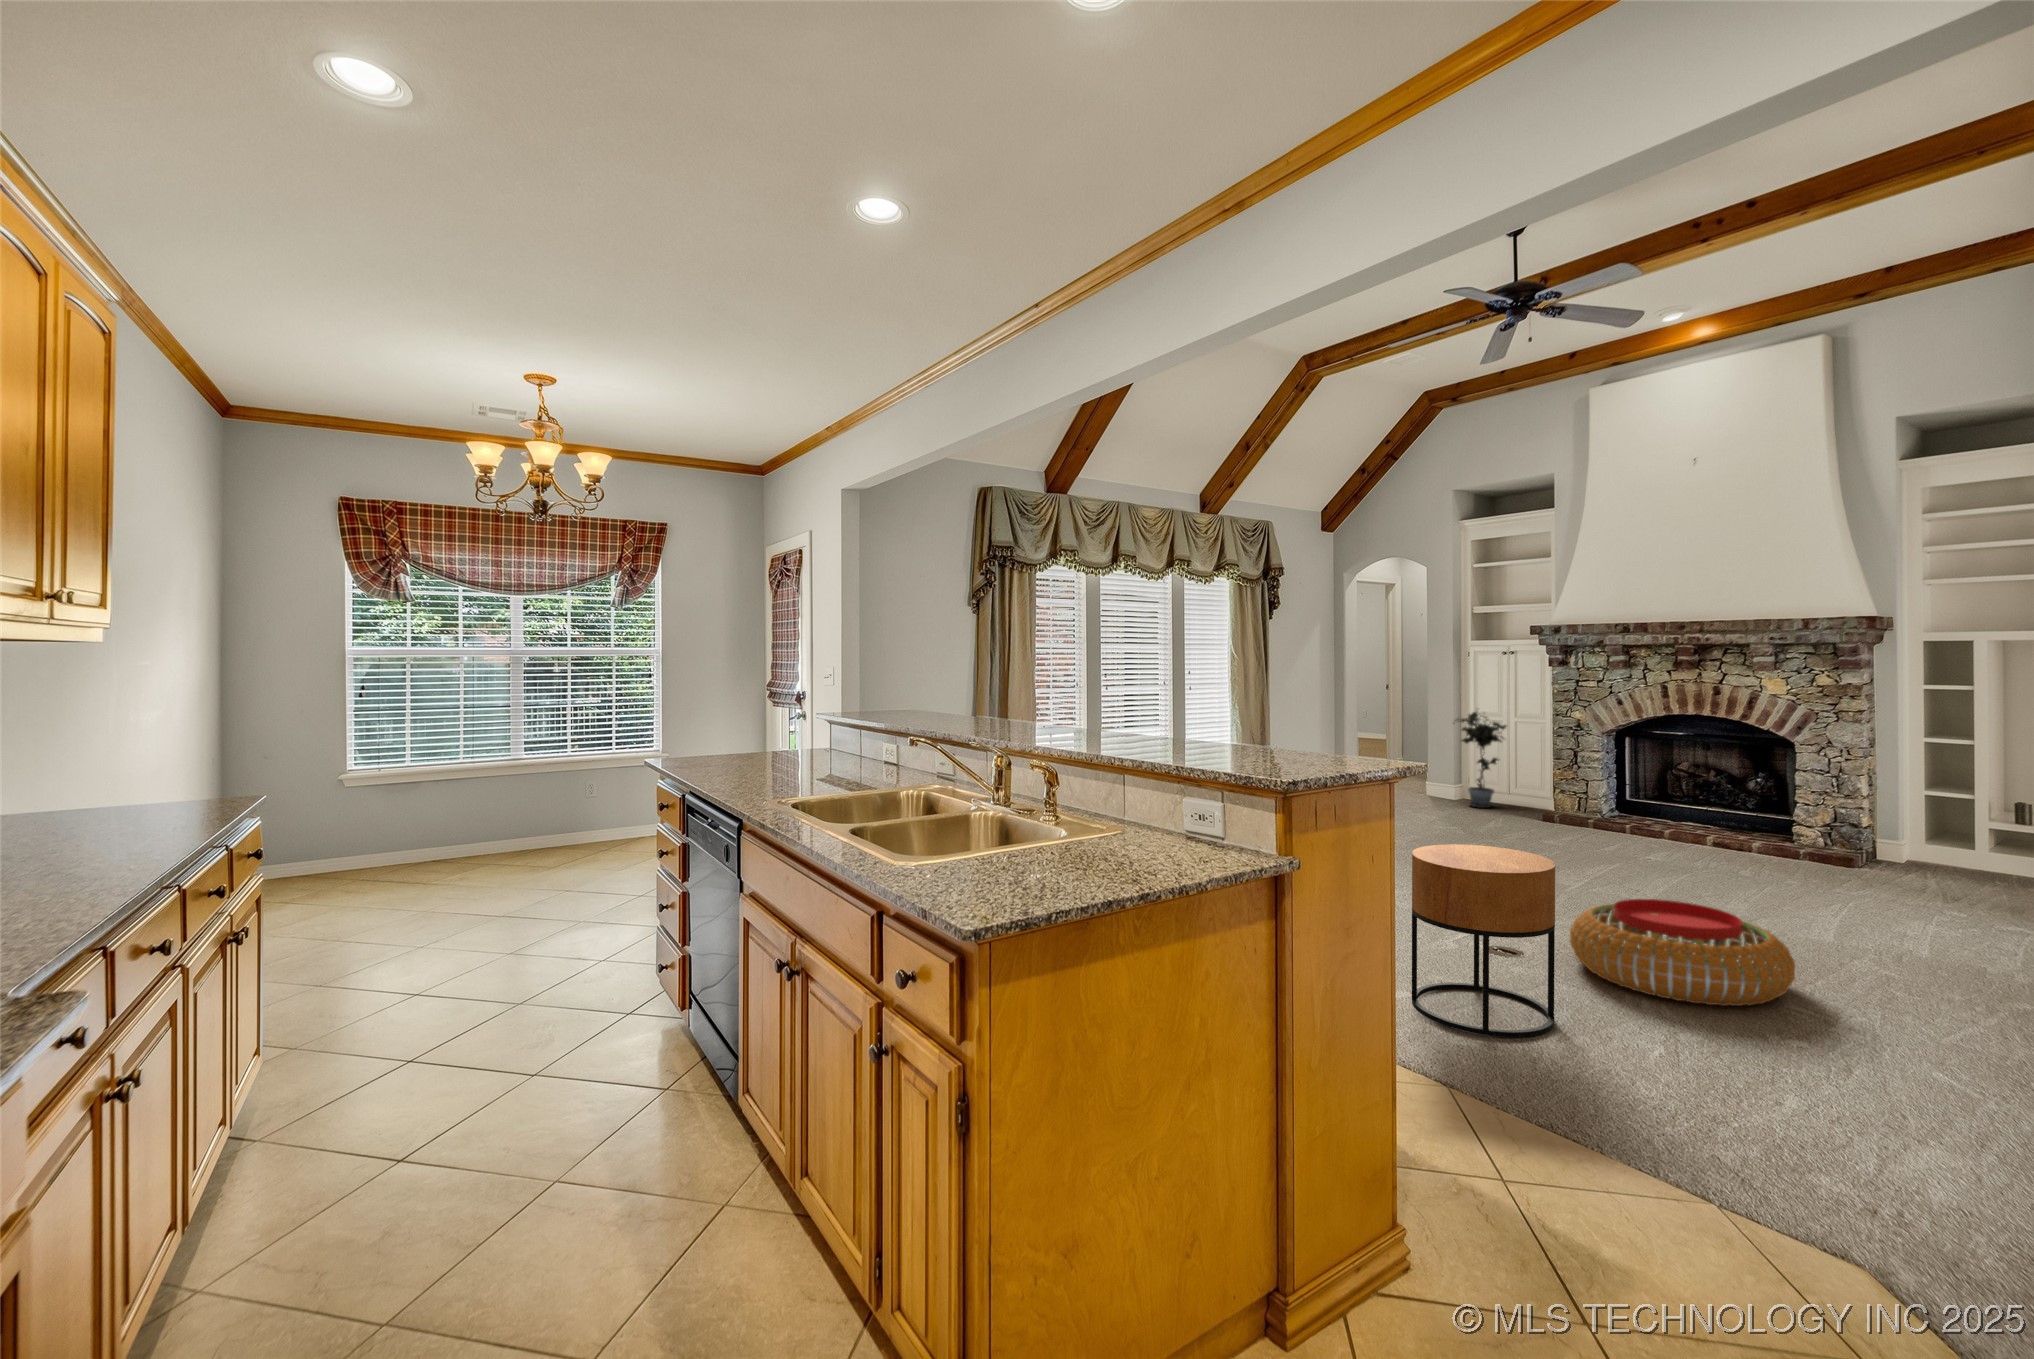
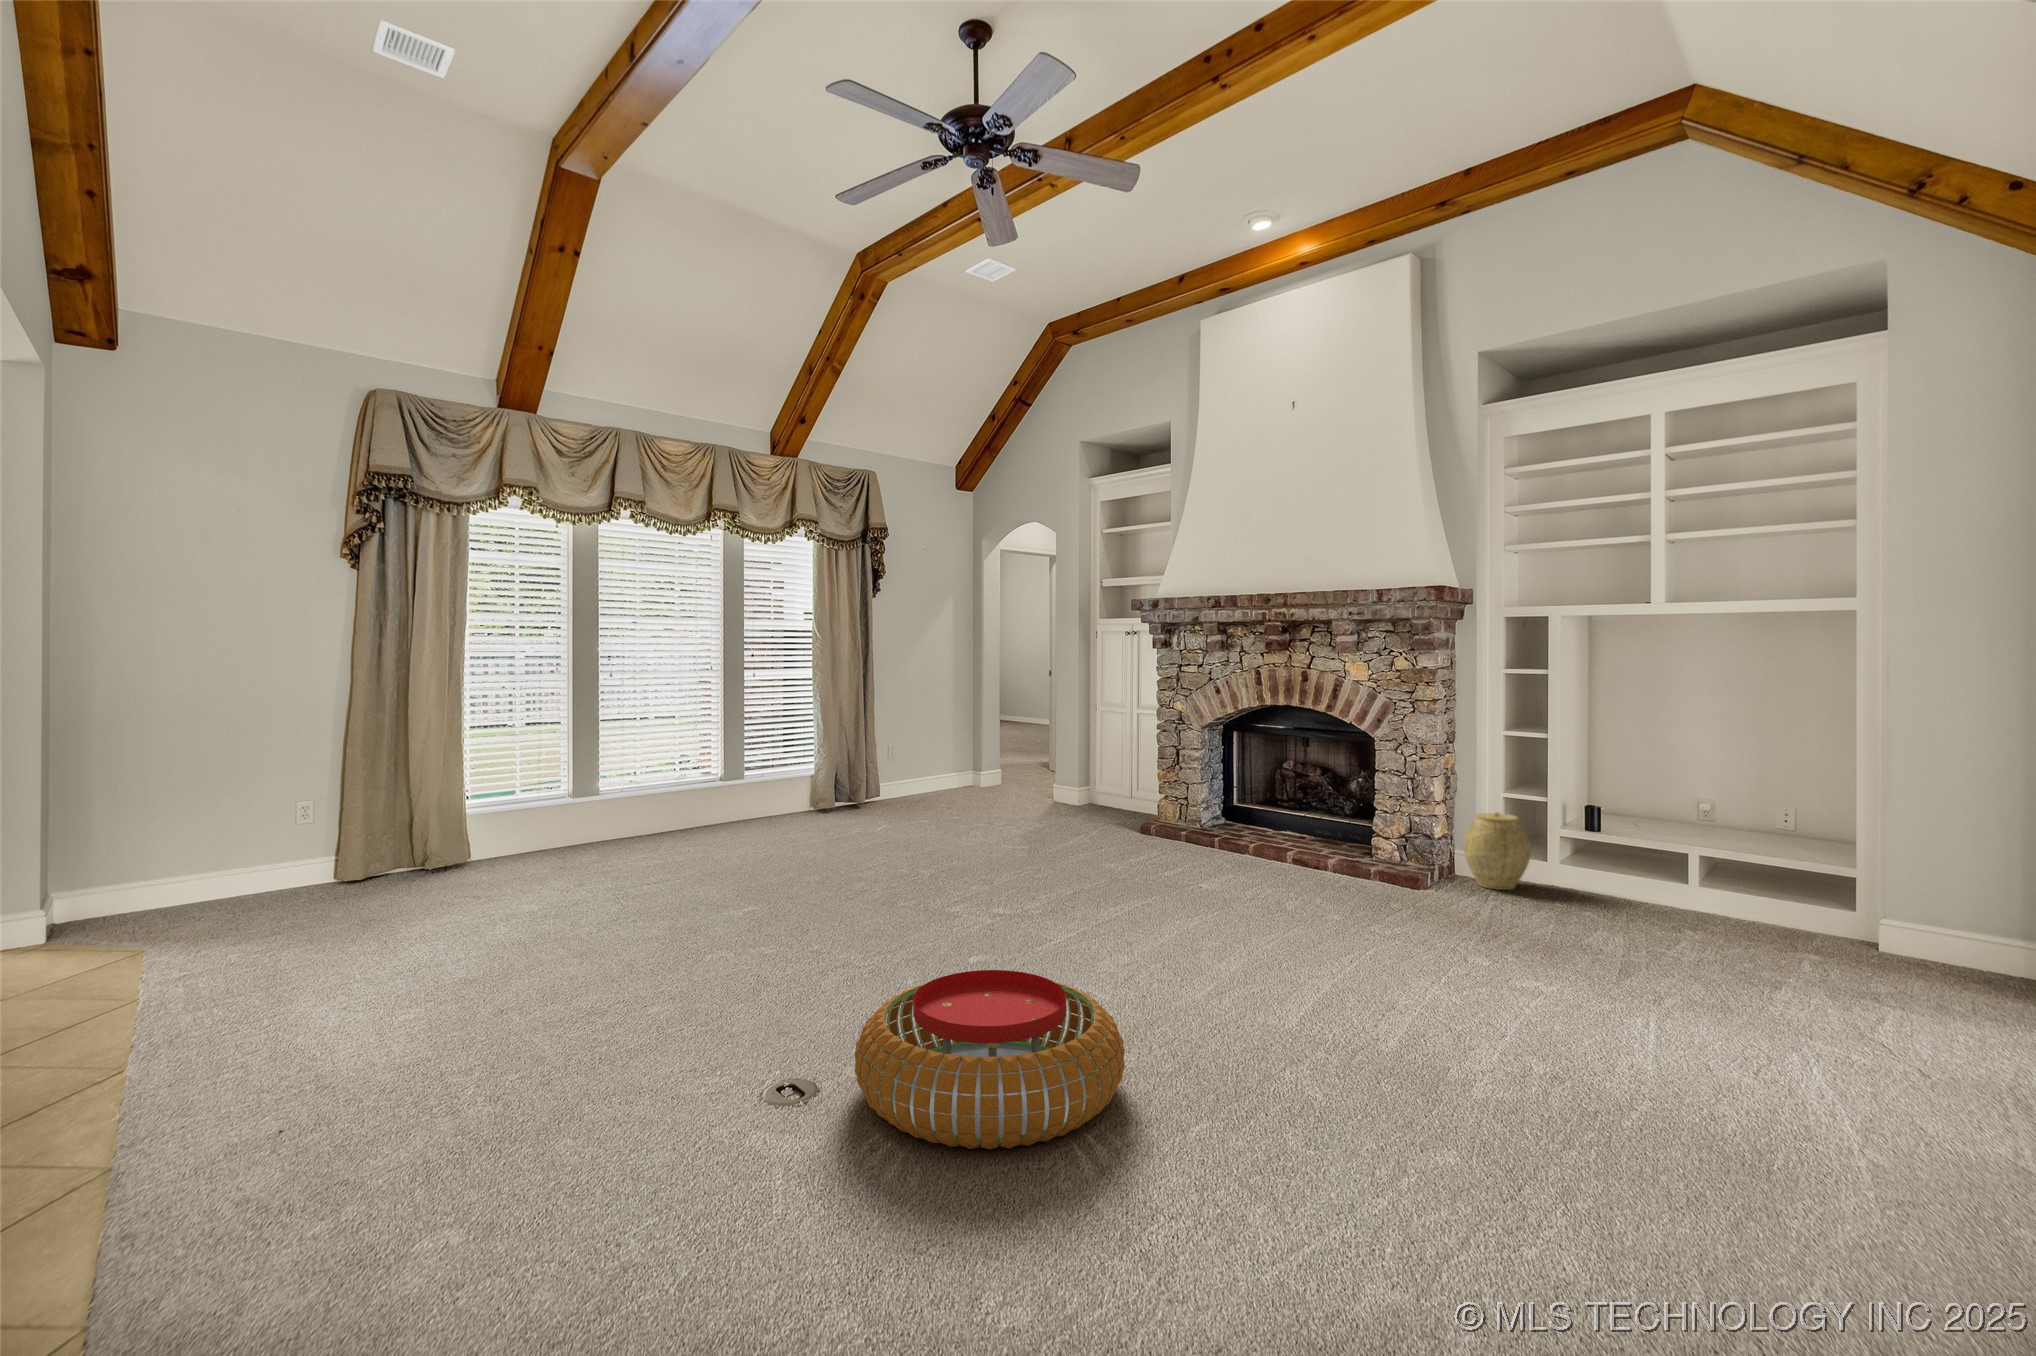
potted plant: present [1453,712,1506,808] -> none [1068,699,1121,819]
woven basket: none [1894,805,1966,870] -> present [1464,812,1531,890]
side table: present [1412,844,1555,1038] -> none [473,909,706,1253]

